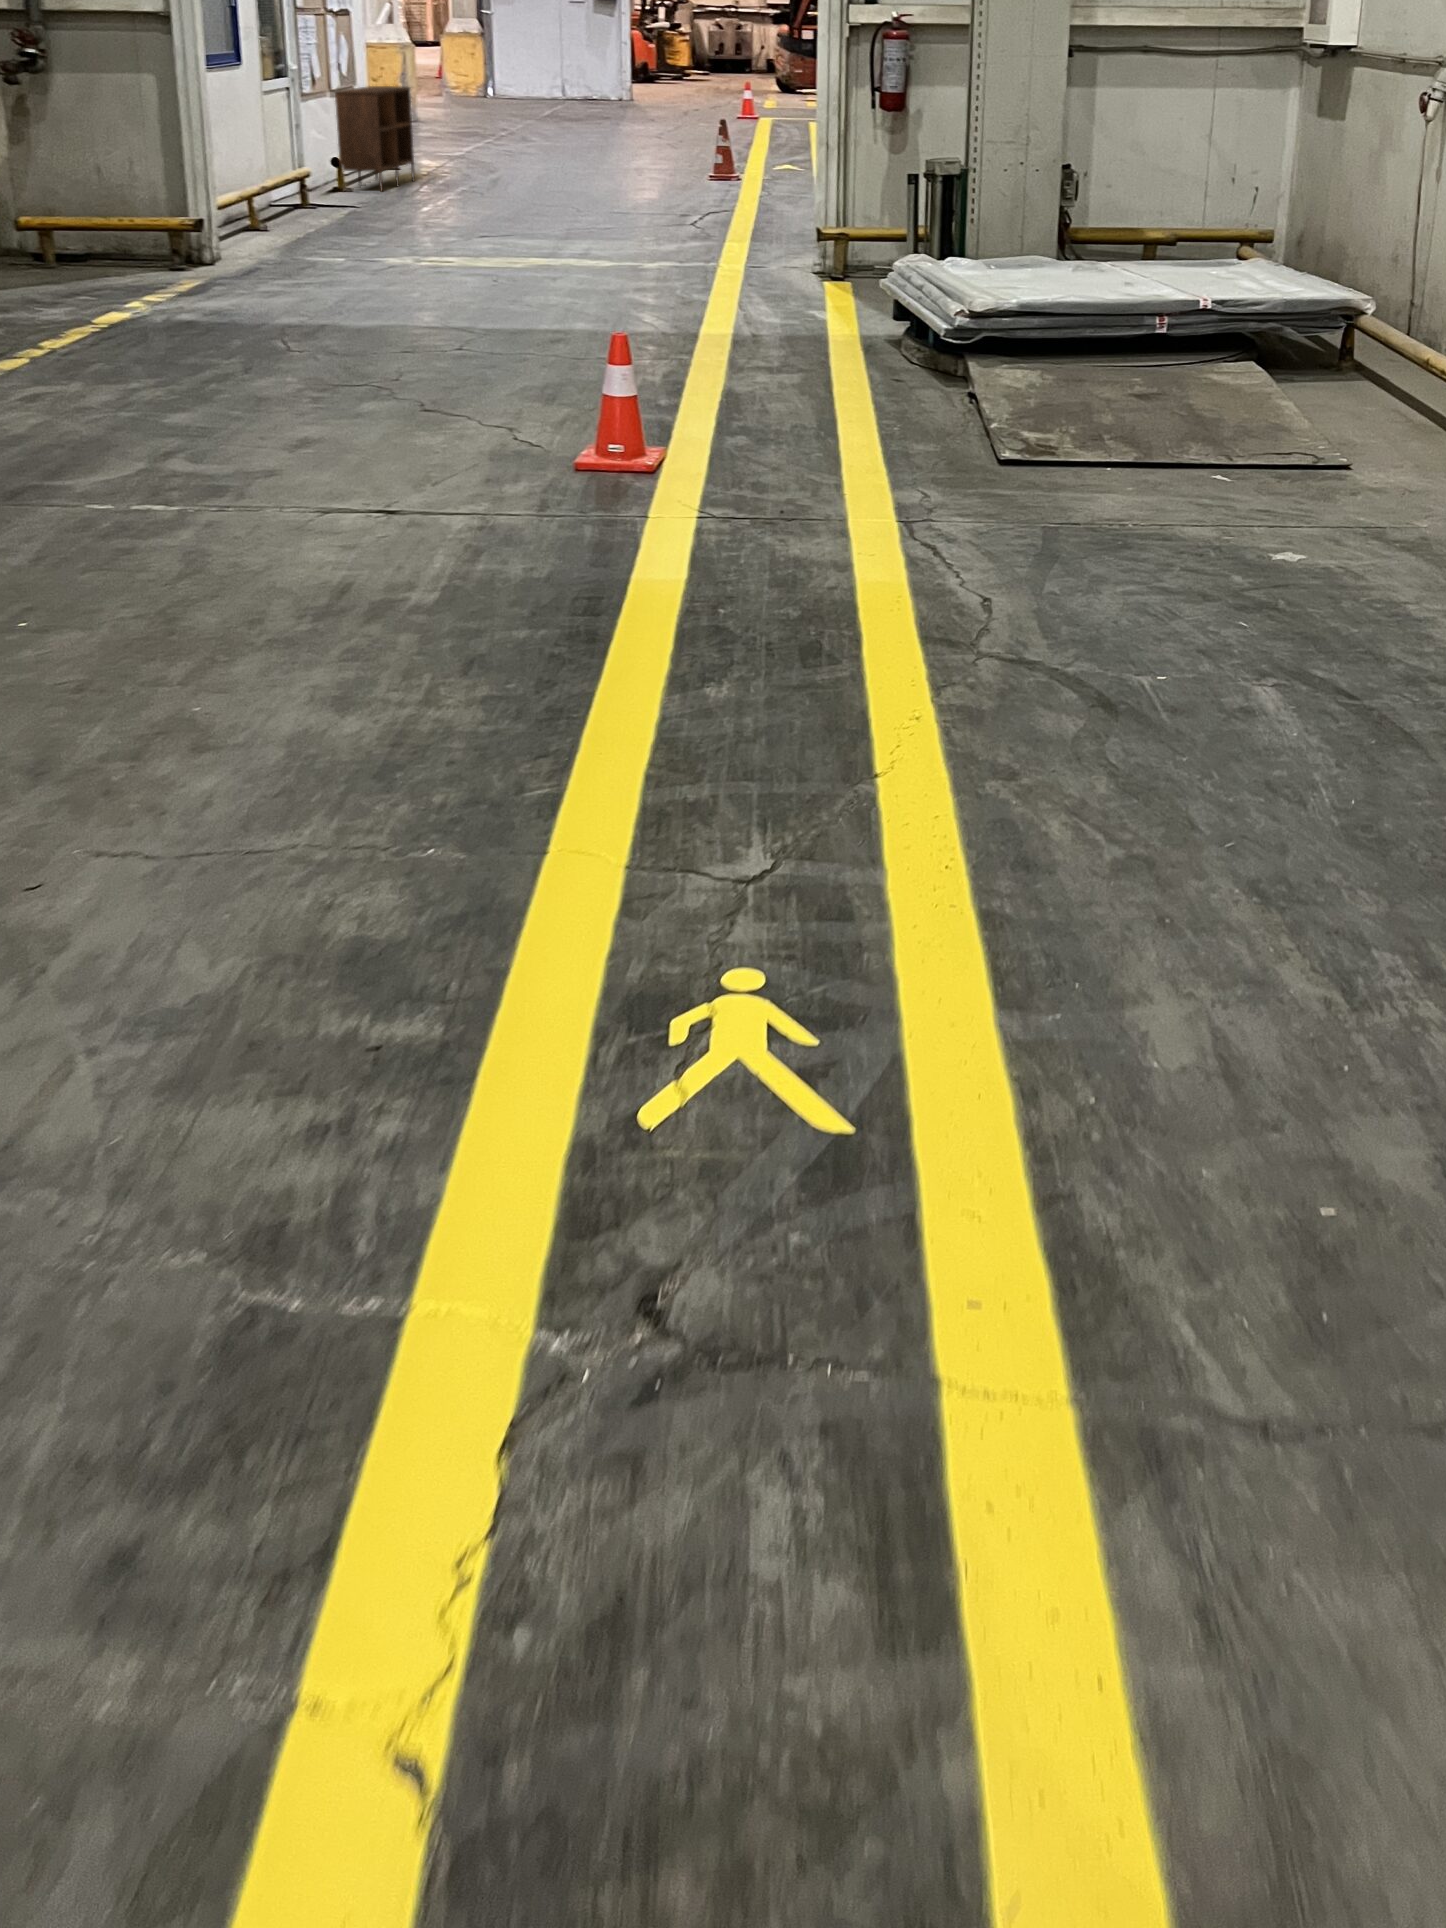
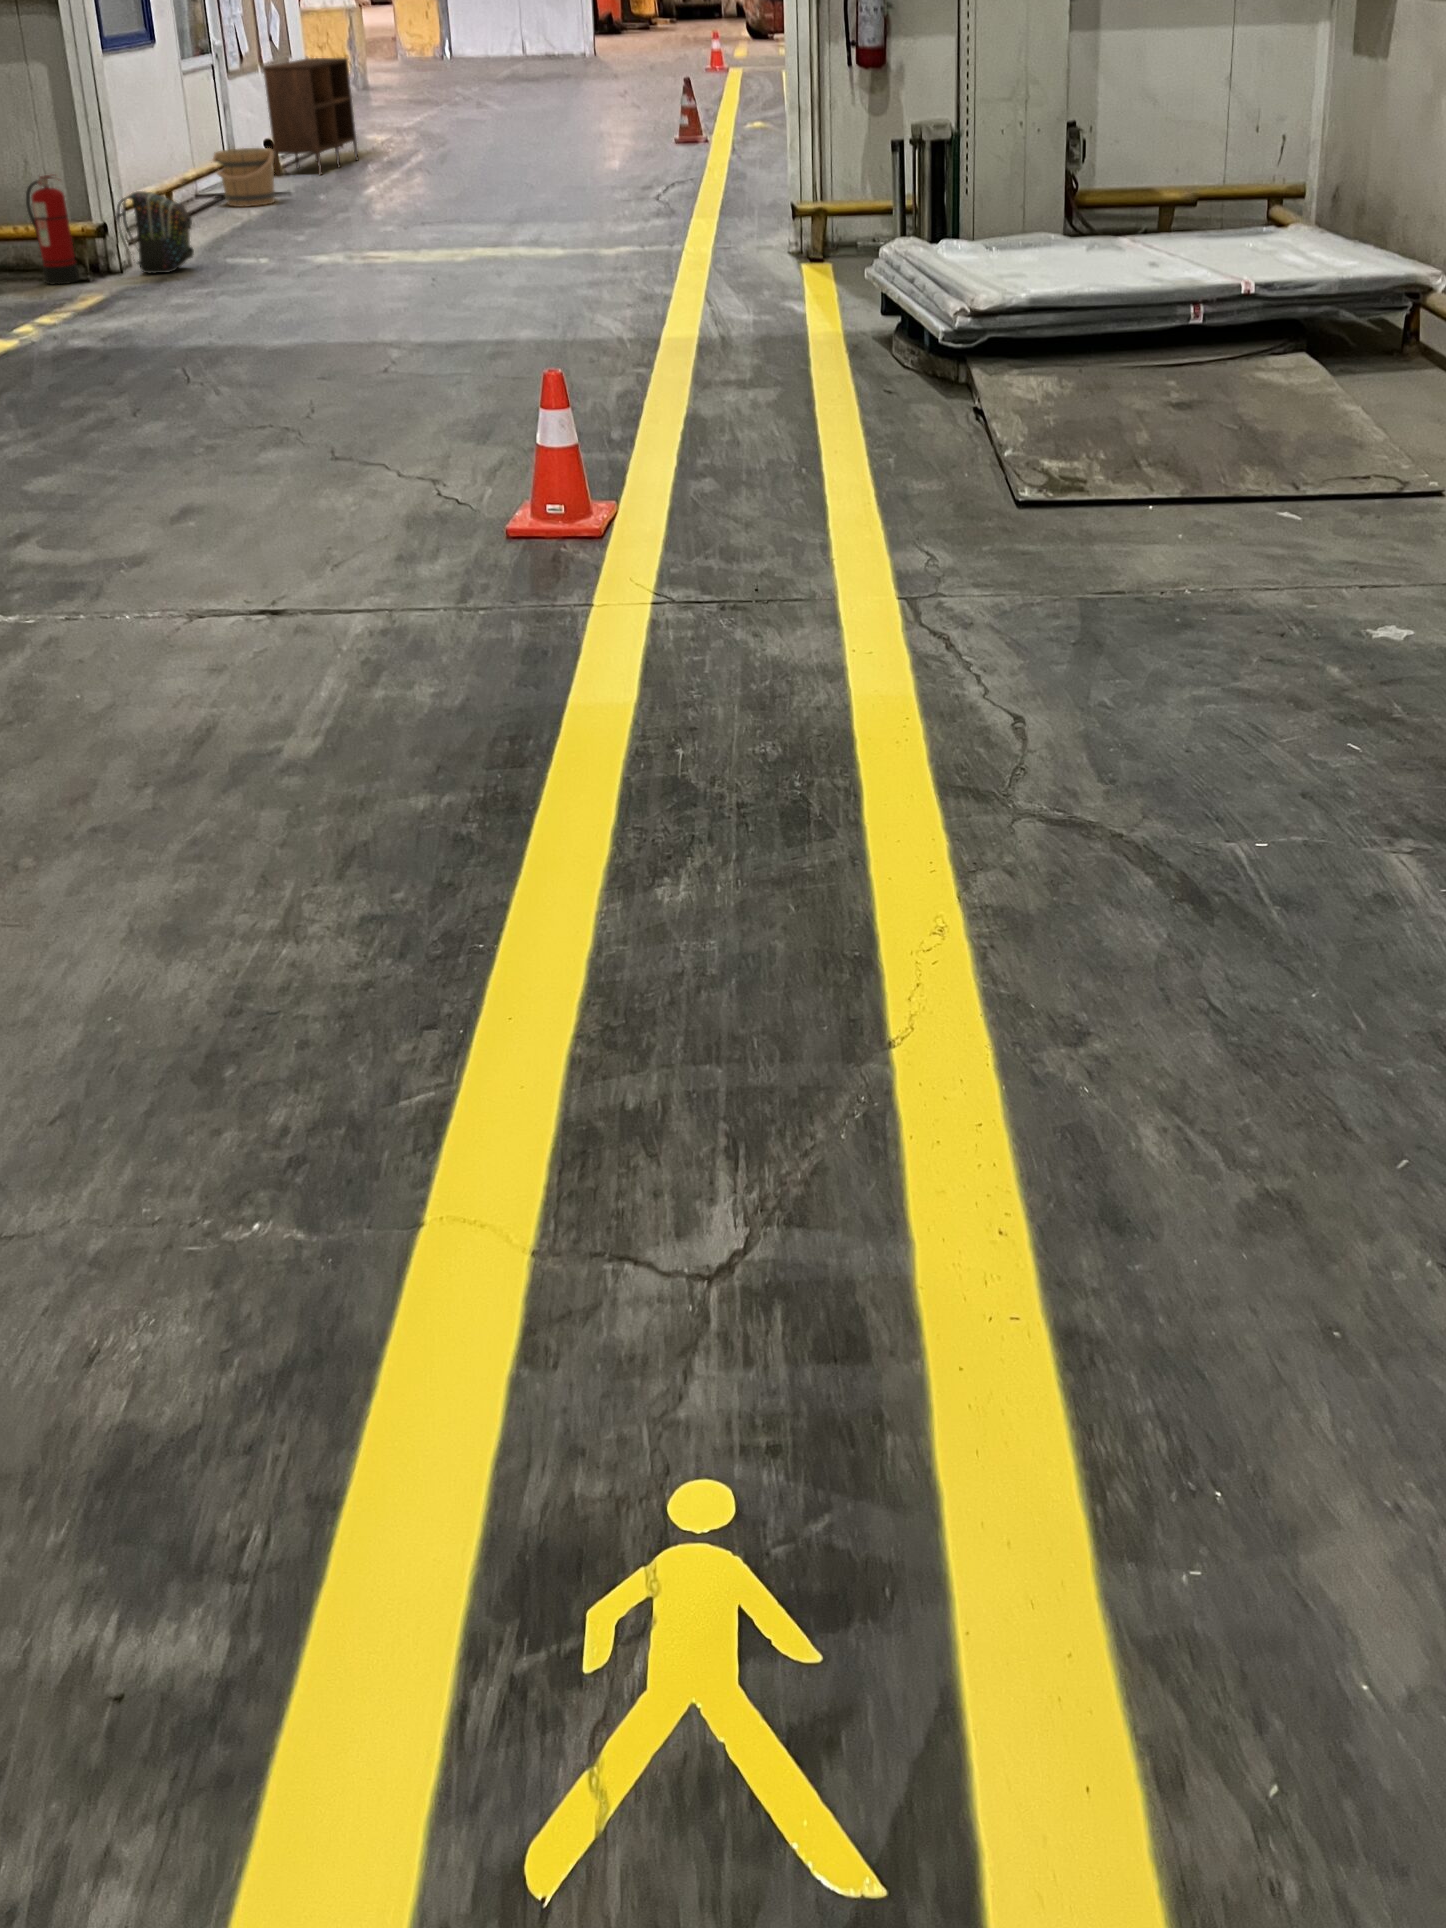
bucket: none [288,162,346,215] -> present [213,148,276,207]
fire extinguisher: none [134,172,177,270] -> present [26,175,79,284]
backpack: none [211,191,279,264] -> present [116,191,194,273]

